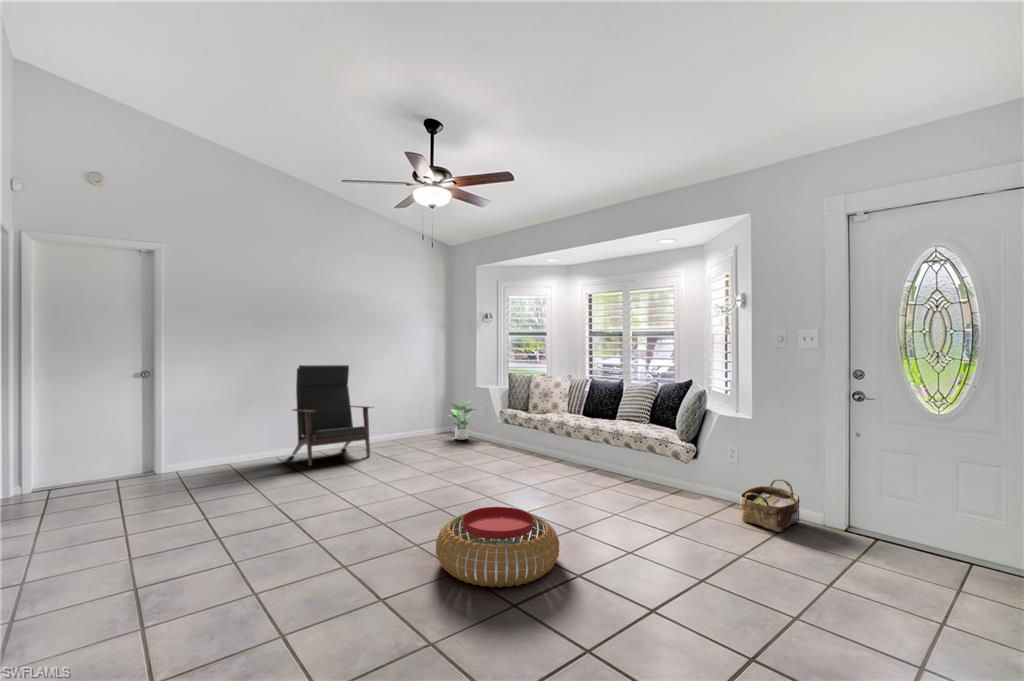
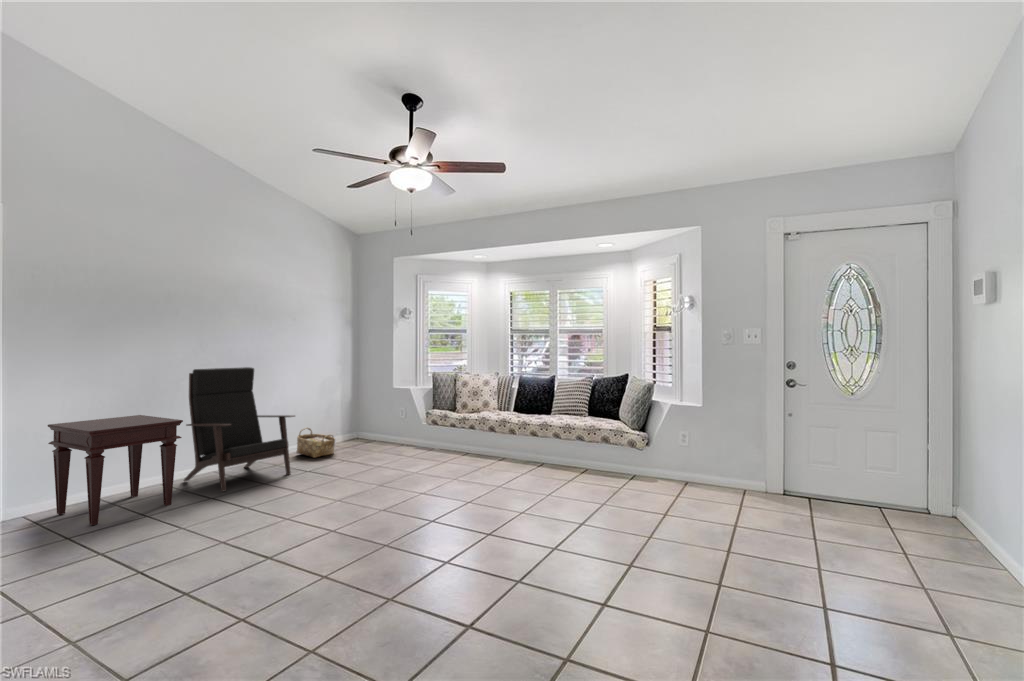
side table: none [191,400,277,481] -> present [48,415,183,525]
potted plant: present [448,400,476,440] -> none [361,402,397,447]
woven basket: present [740,479,799,532] -> present [297,428,335,458]
pouf: present [436,507,559,587] -> none [483,508,608,588]

